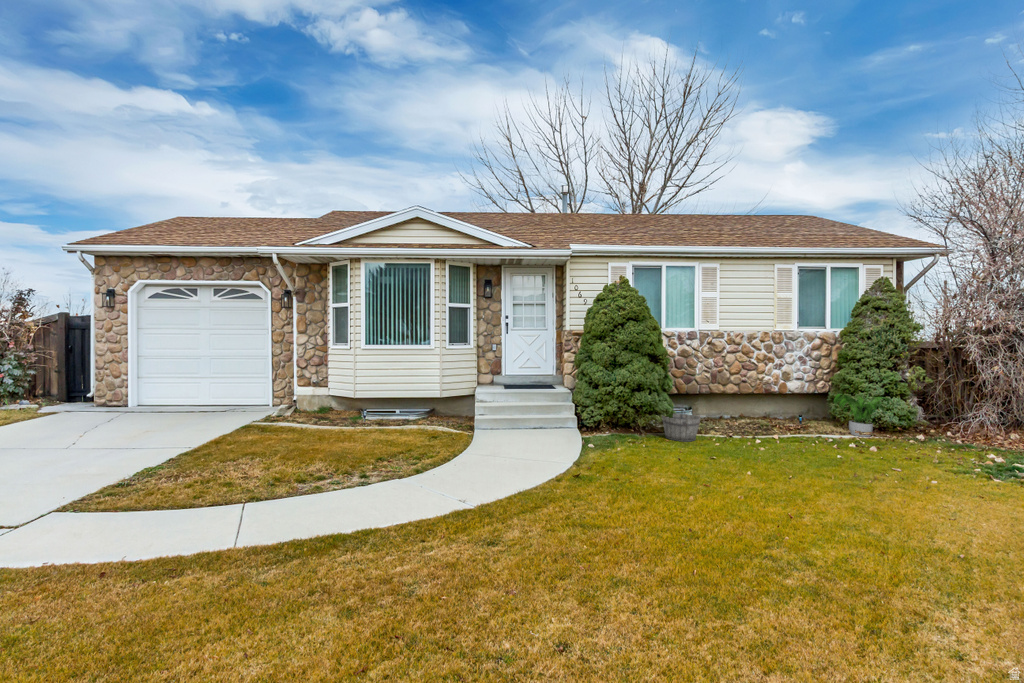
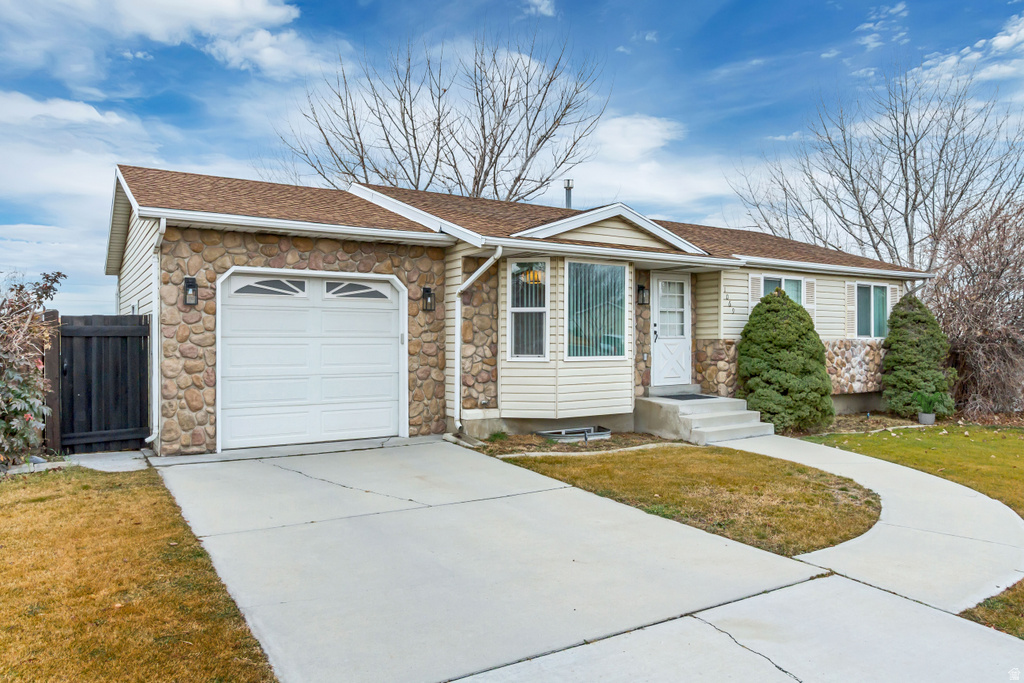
wooden bucket: present [662,410,700,442] -> none [829,409,863,437]

